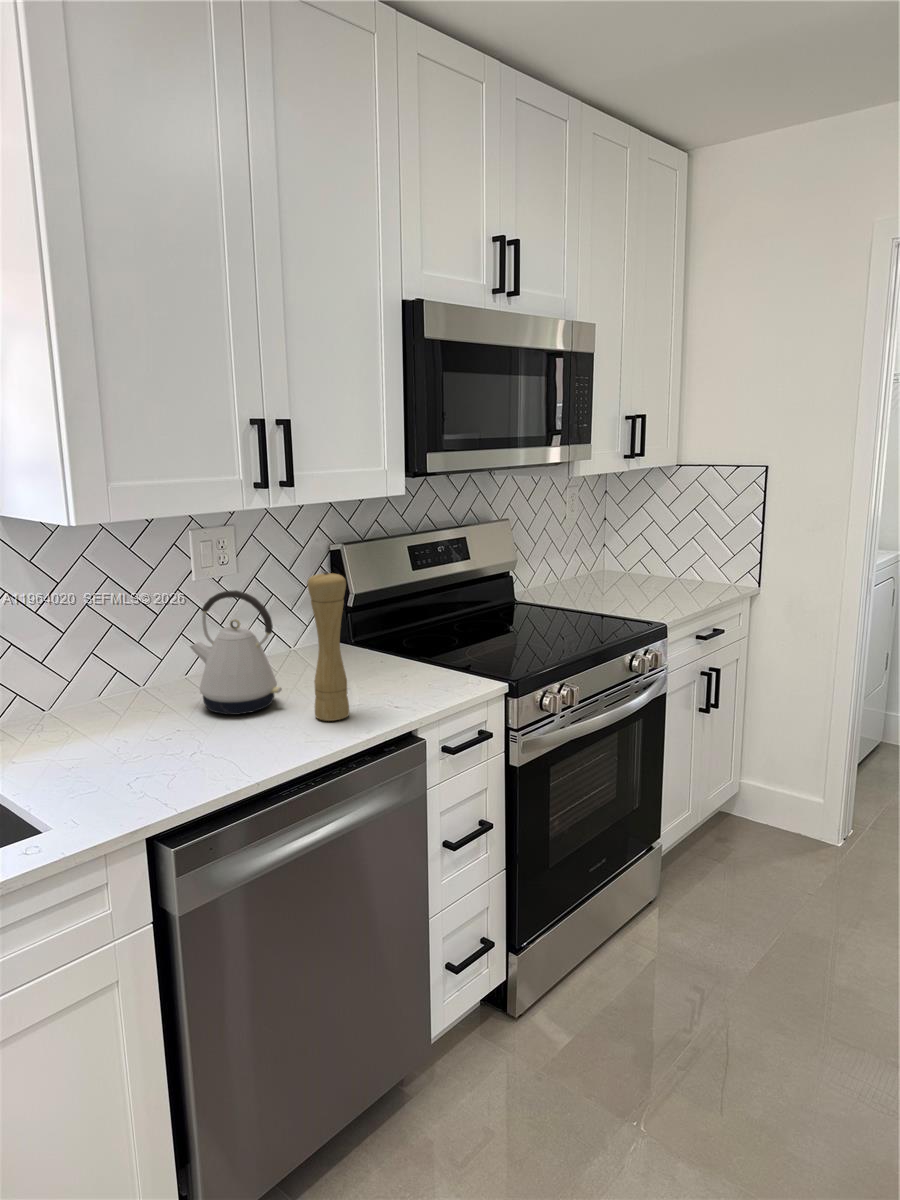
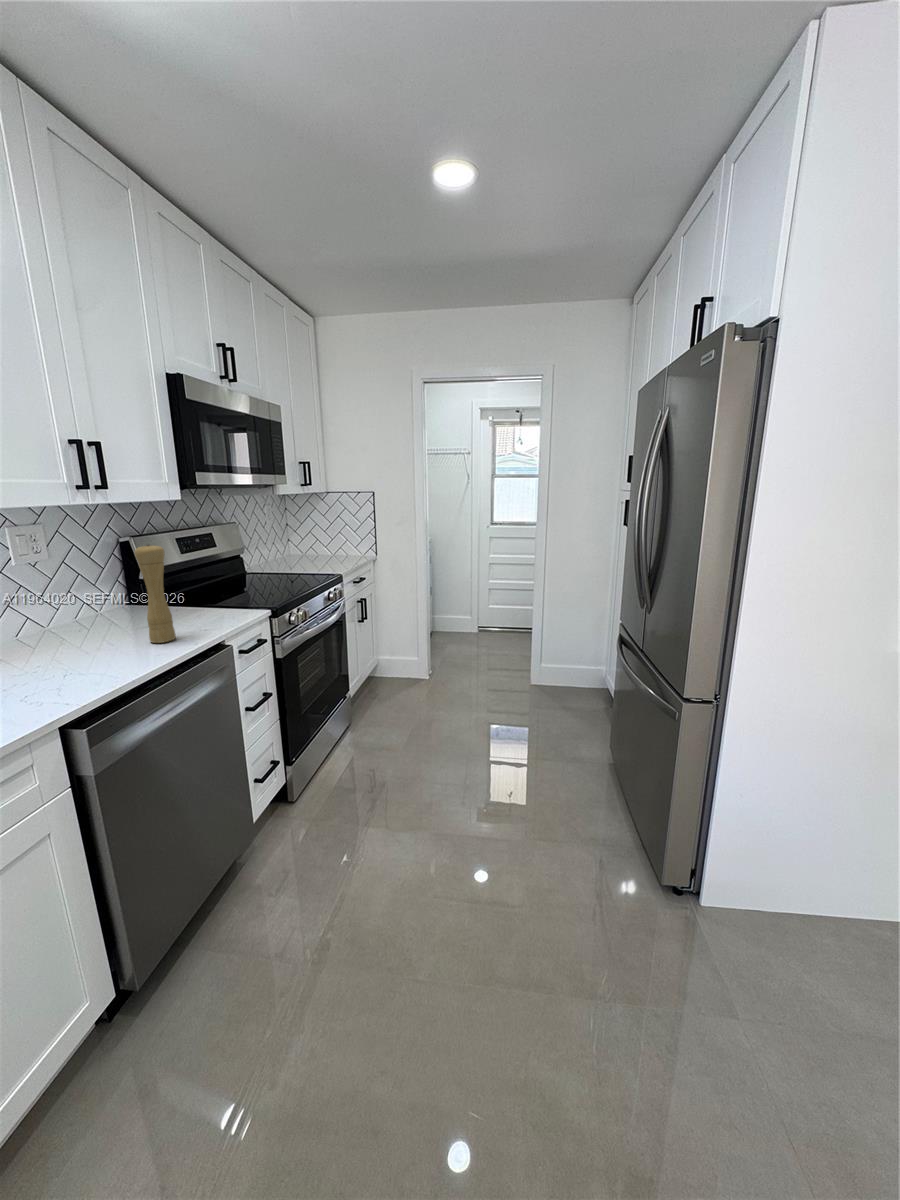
kettle: present [190,590,282,714] -> none [31,564,118,653]

